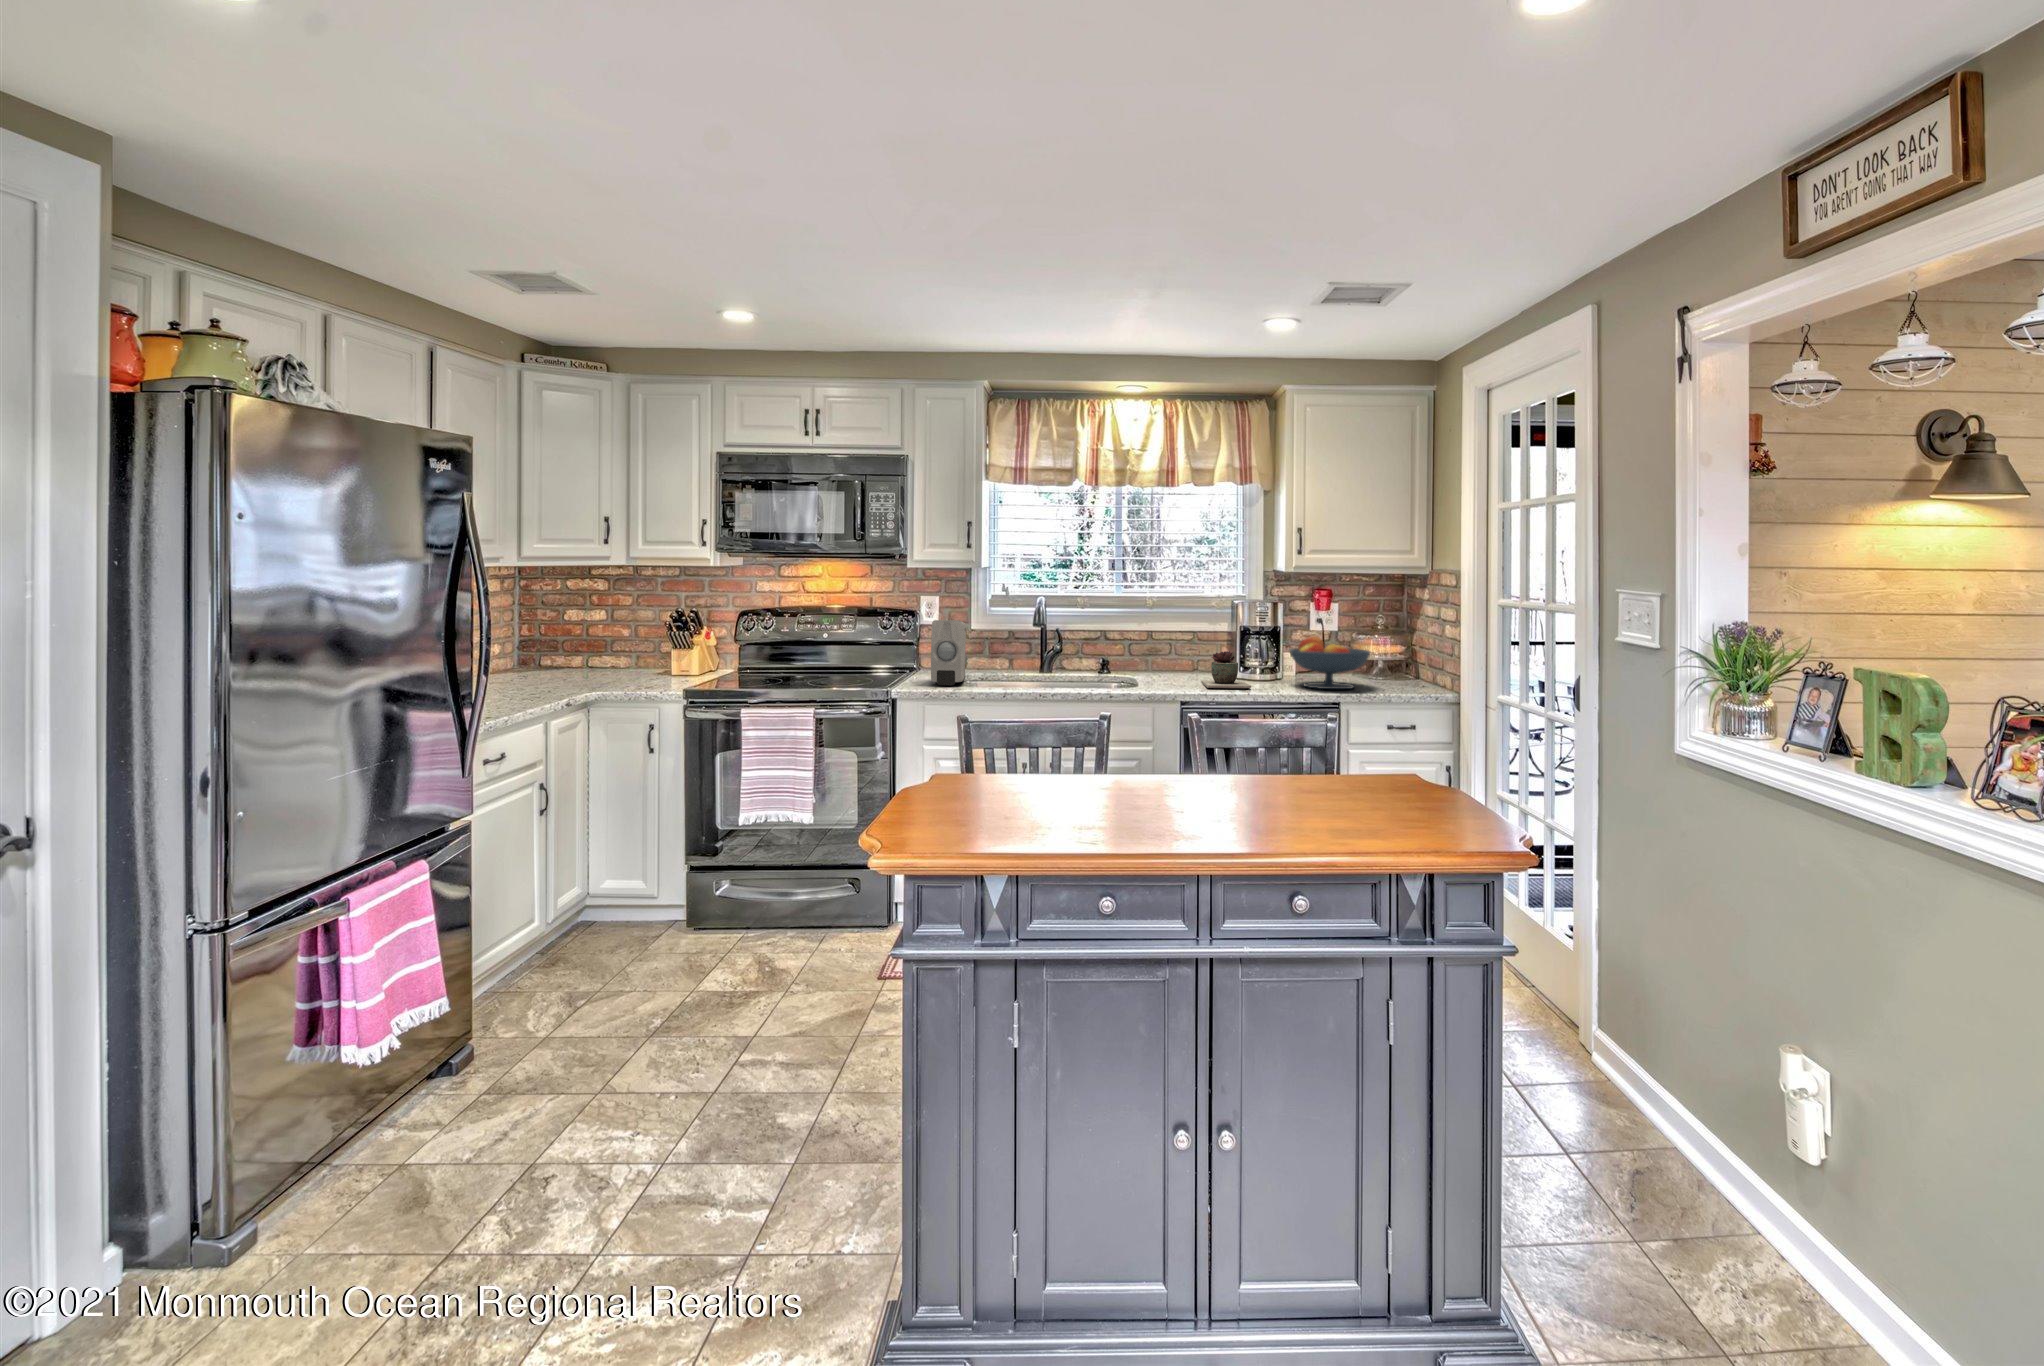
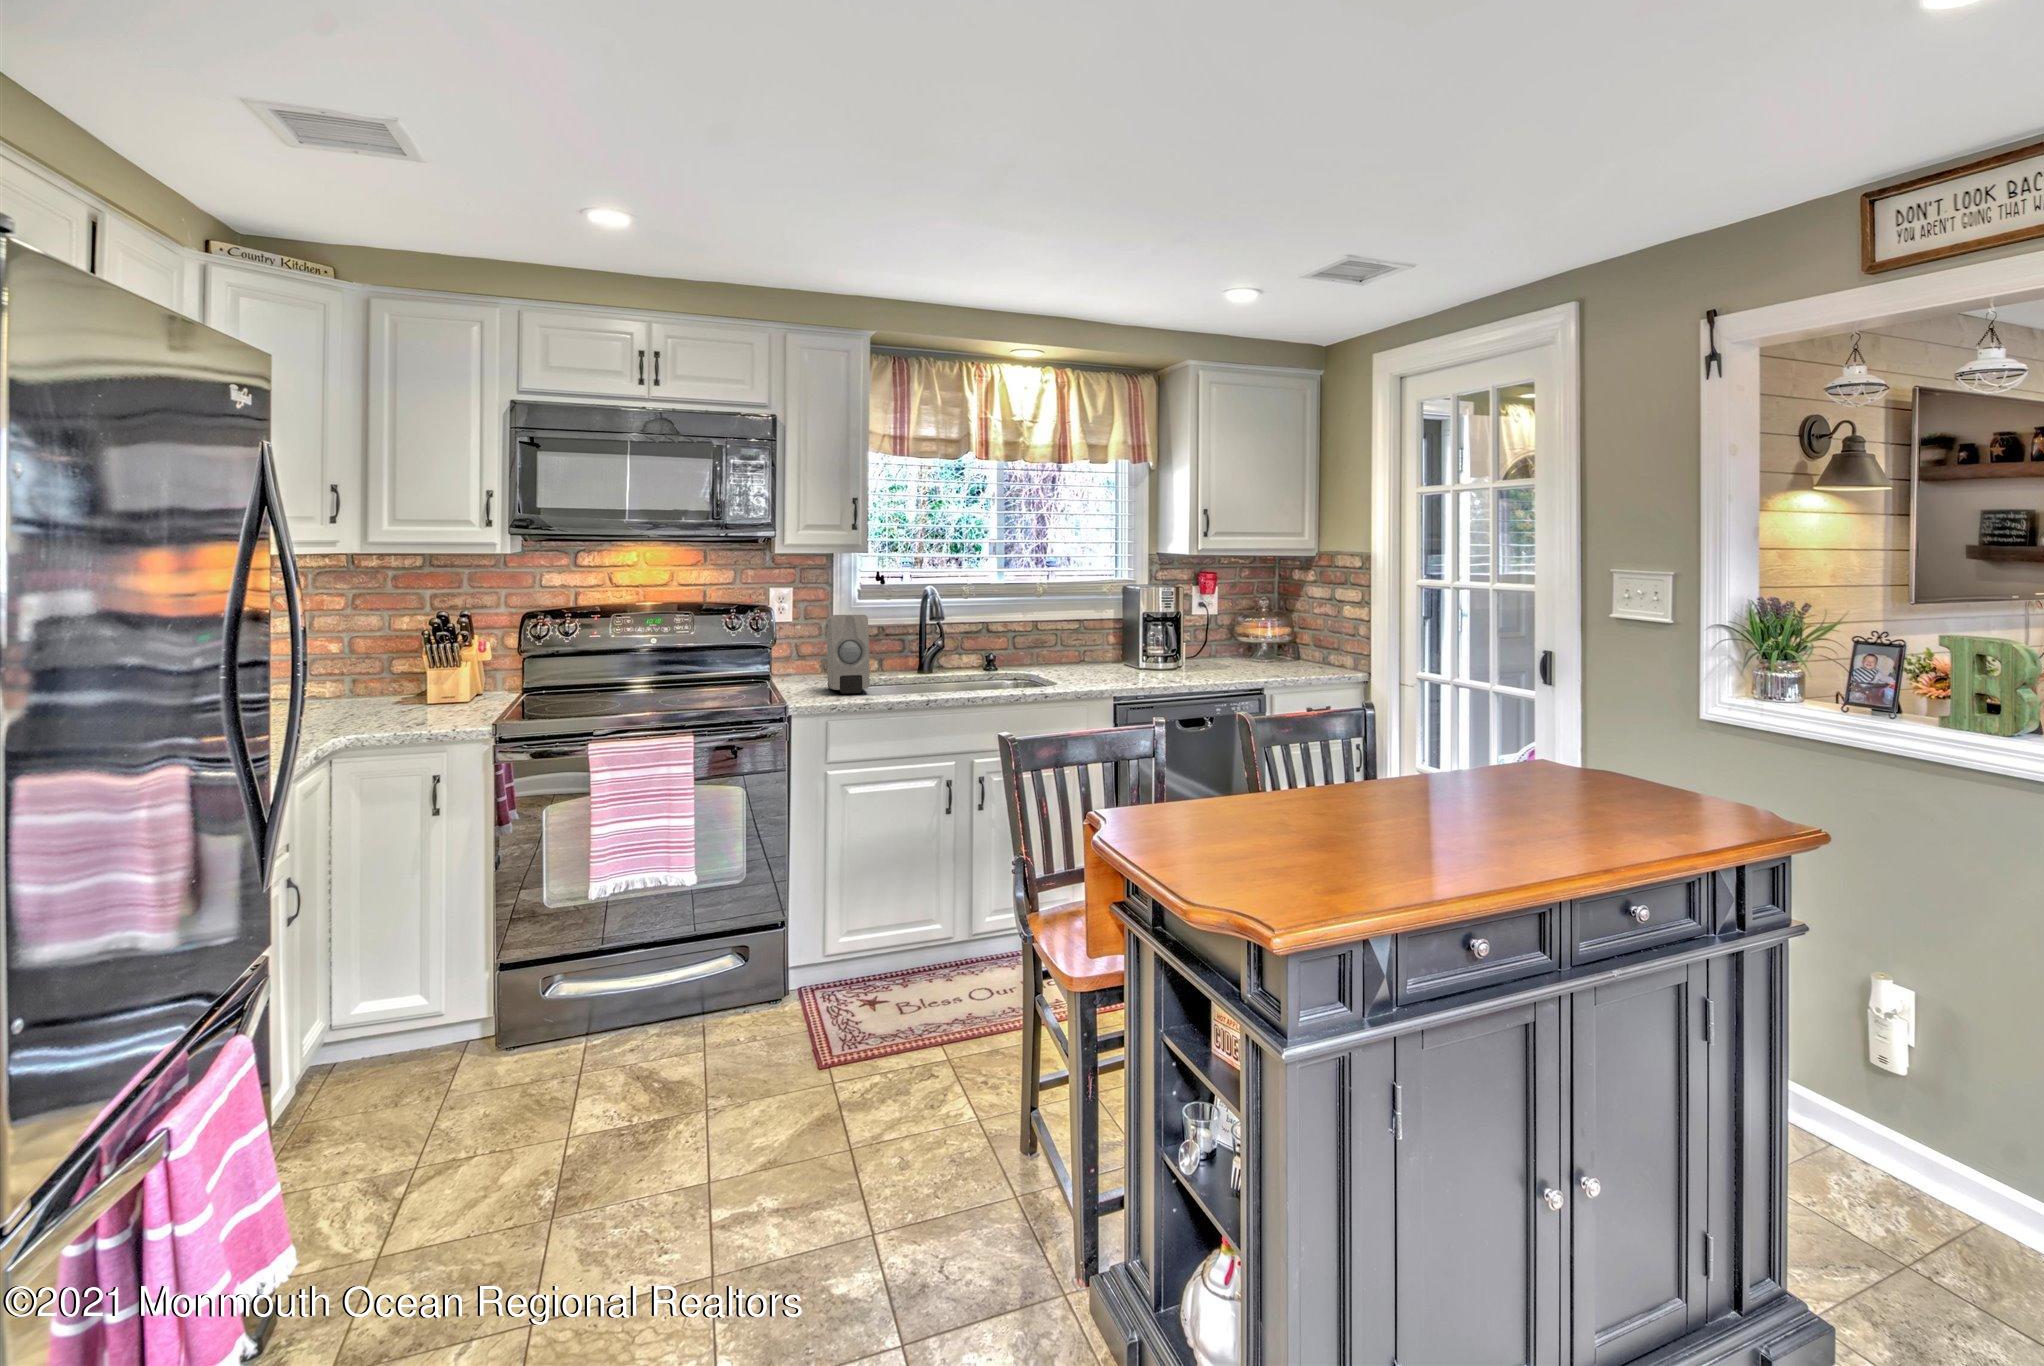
fruit bowl: present [1290,637,1370,689] -> none [1205,623,1289,677]
succulent plant: present [1201,651,1251,688] -> none [1117,641,1182,682]

